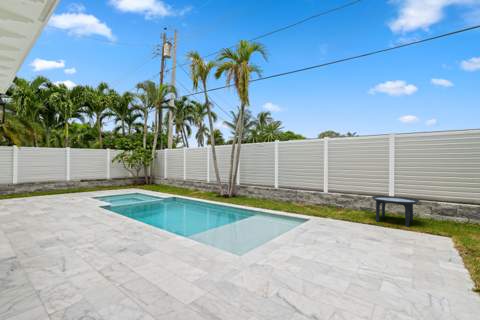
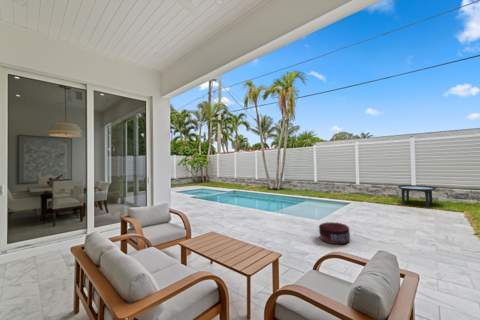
pouf: none [238,253,289,297] -> present [319,222,350,244]

